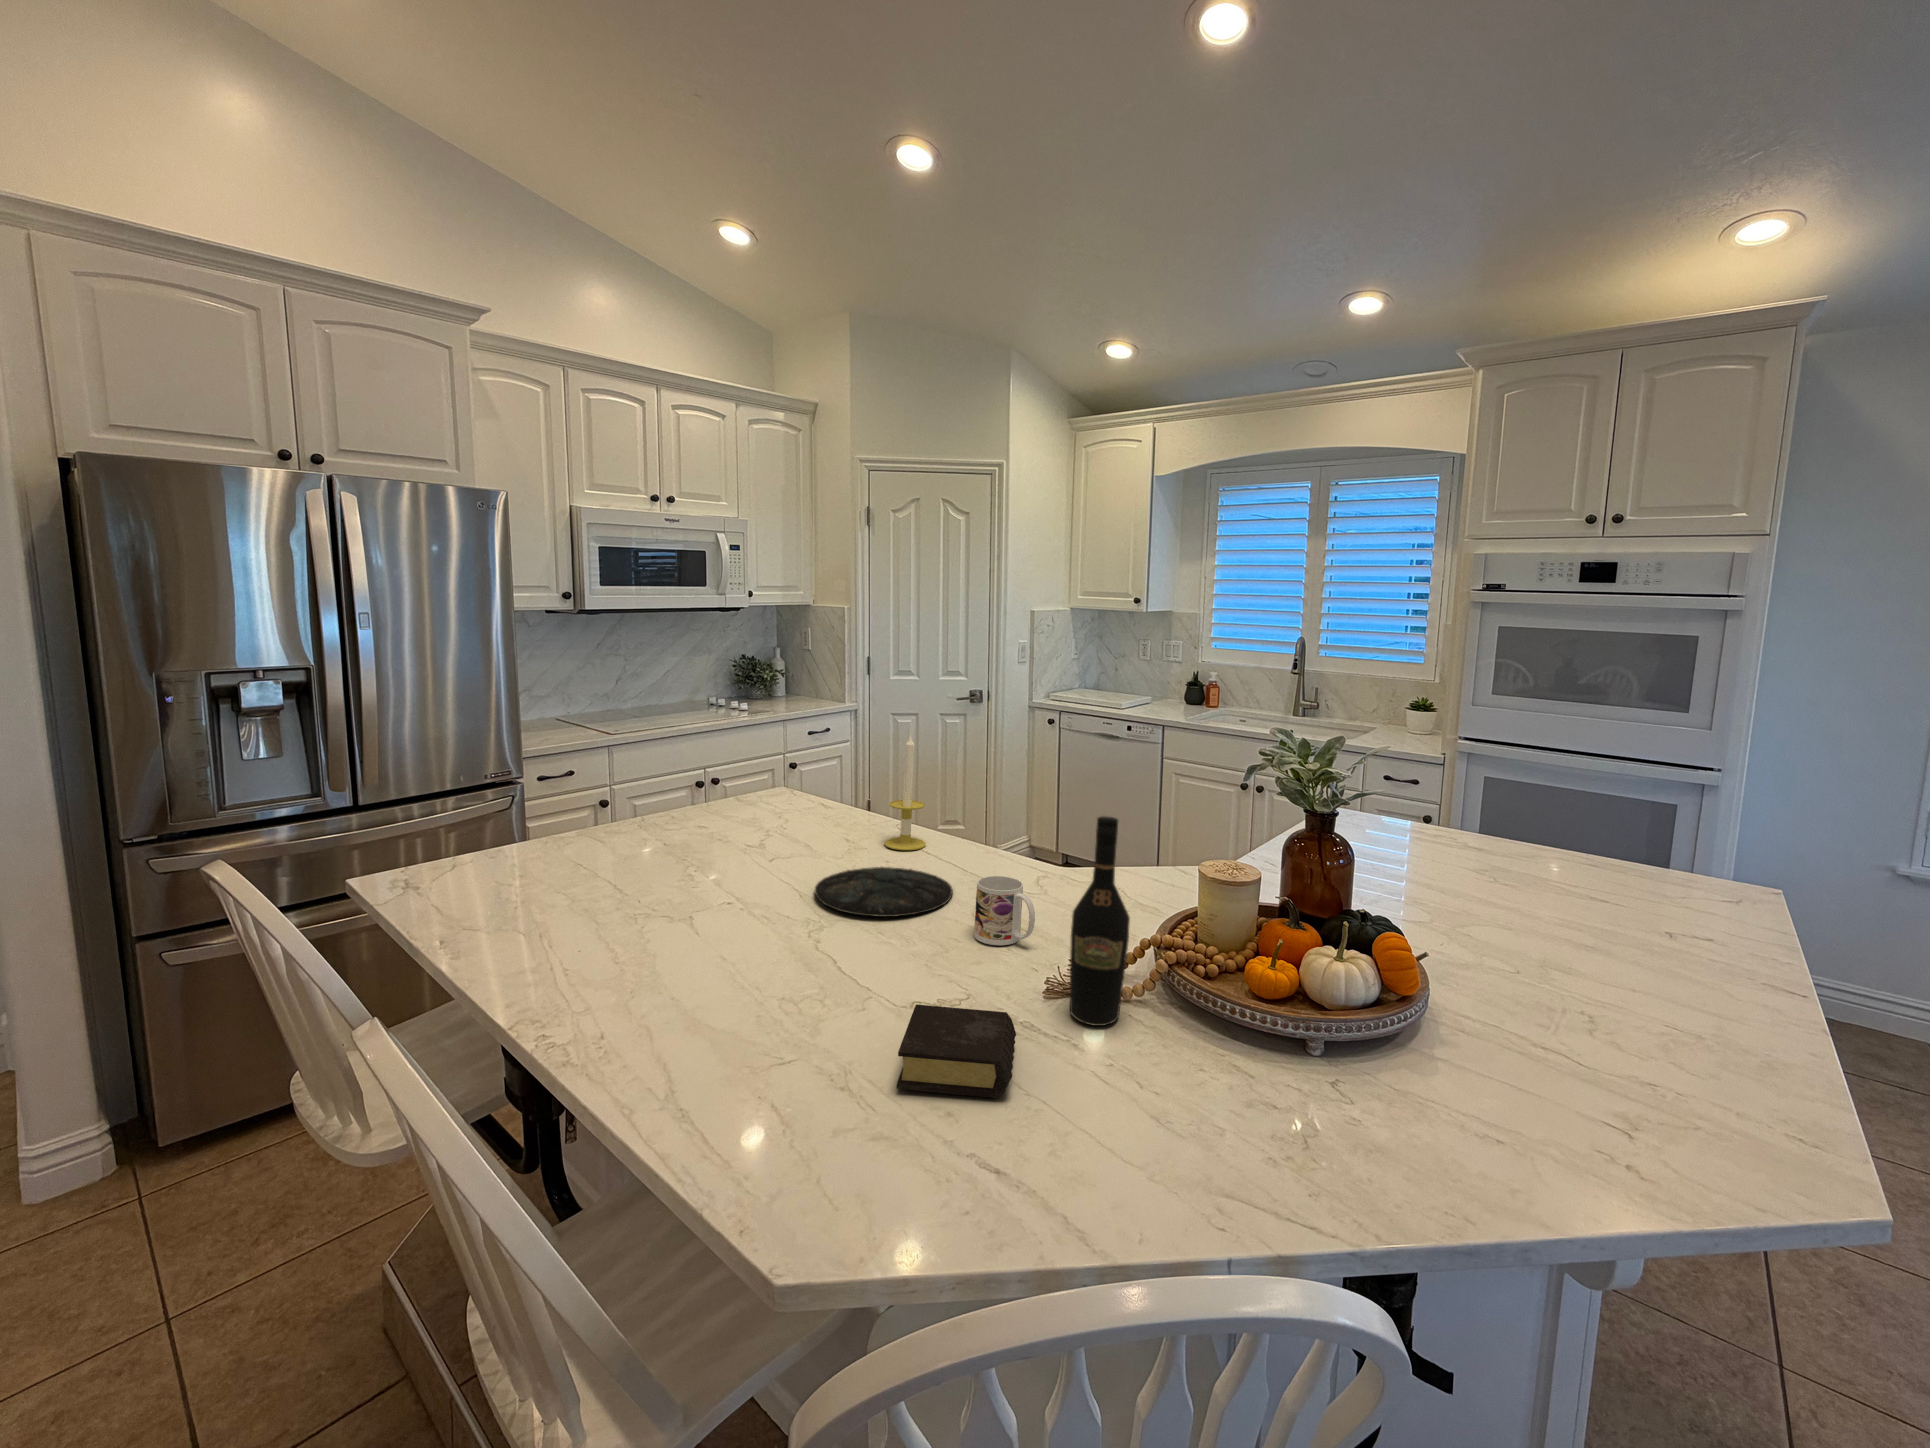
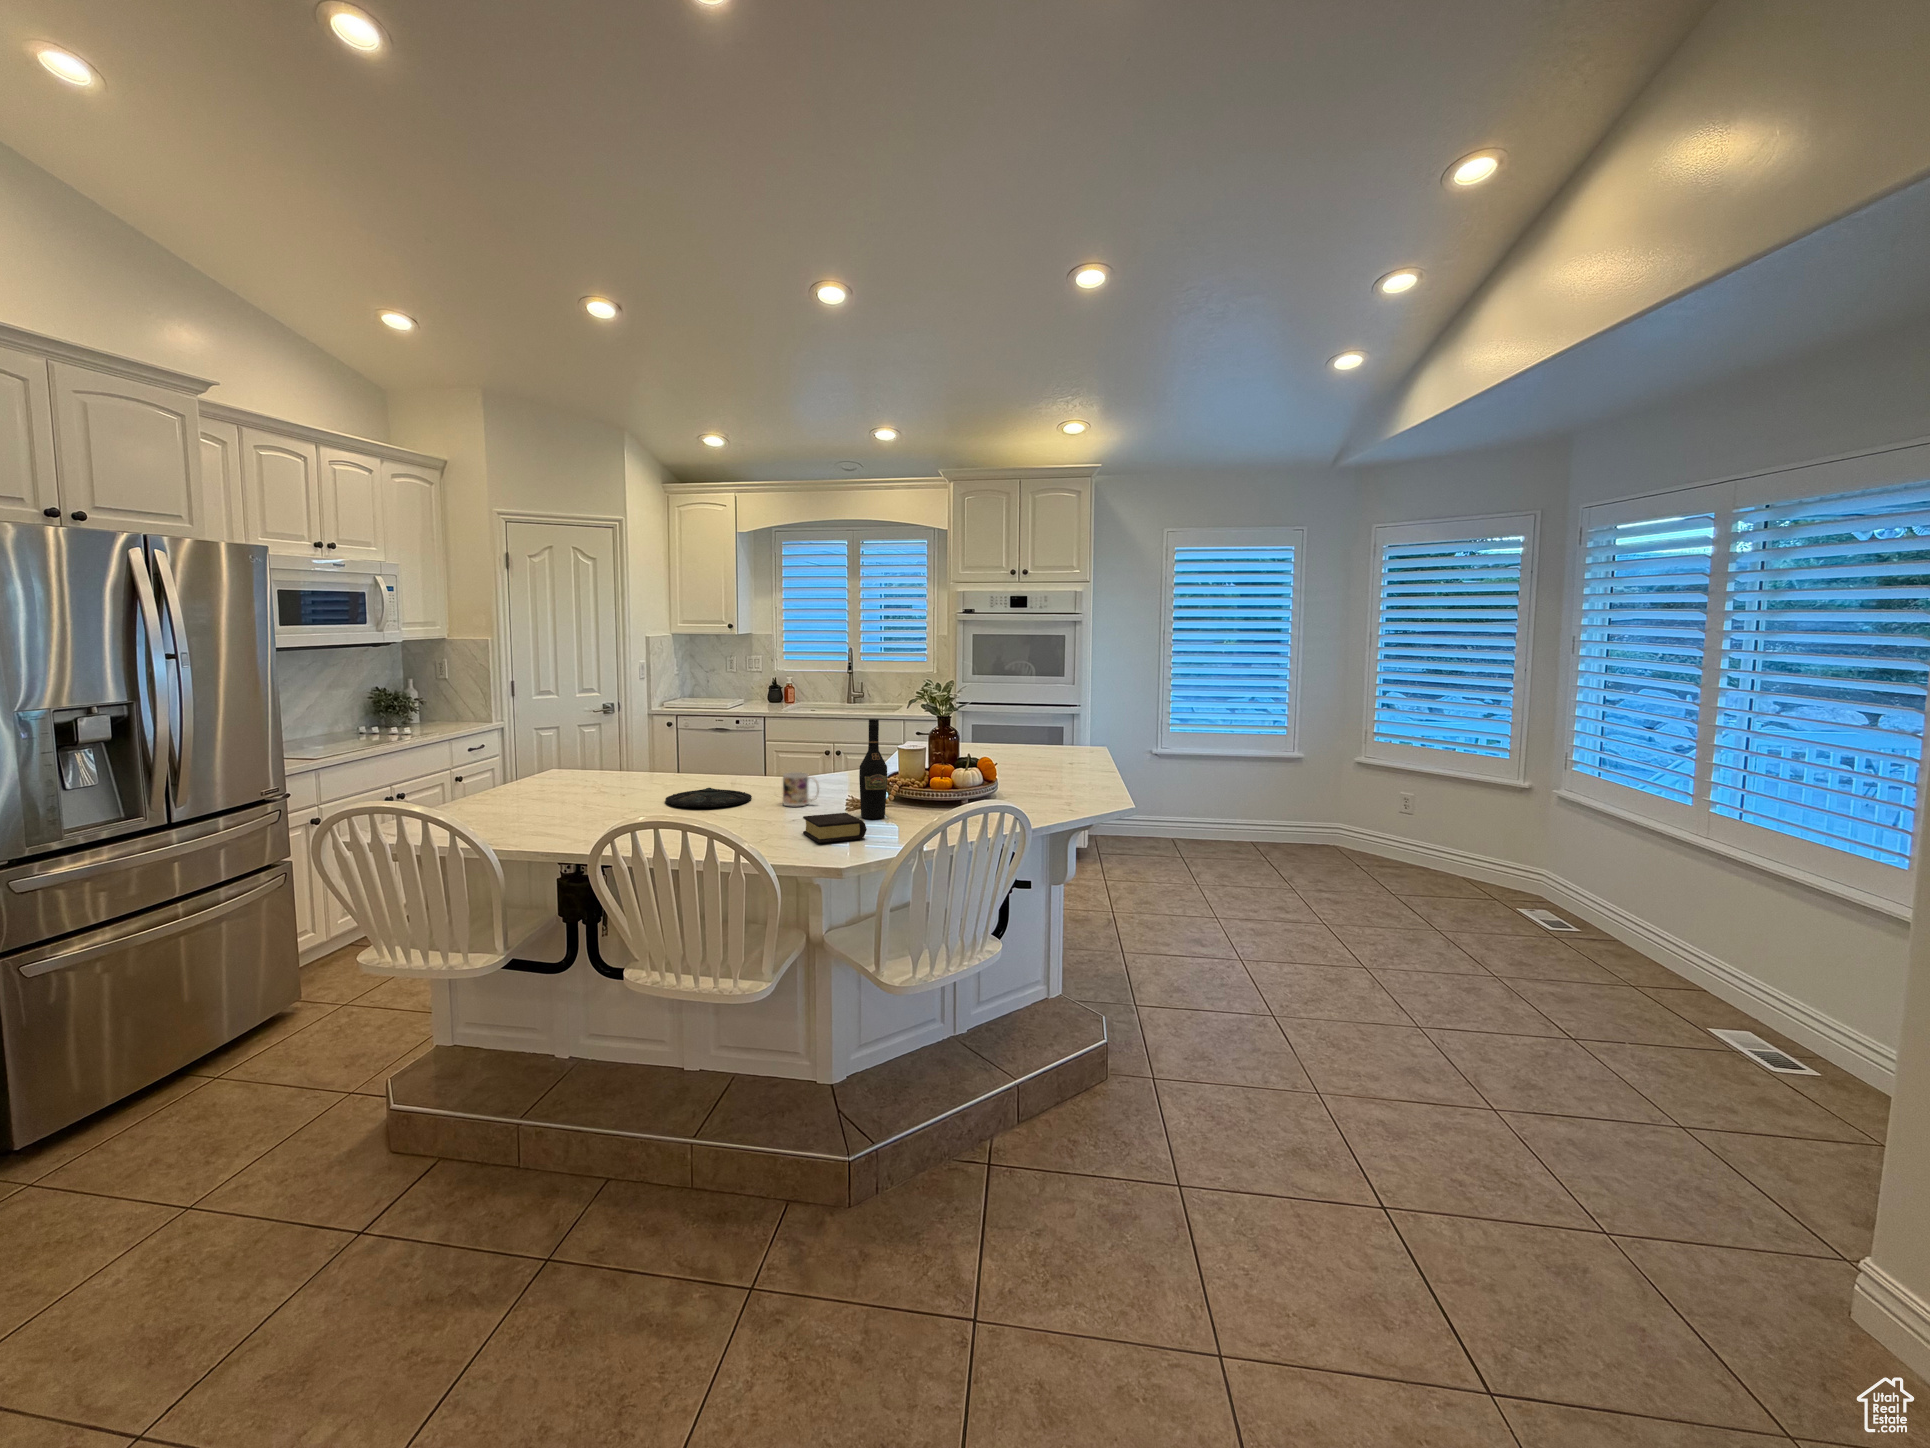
candle: present [884,735,926,850] -> none [673,709,701,785]

